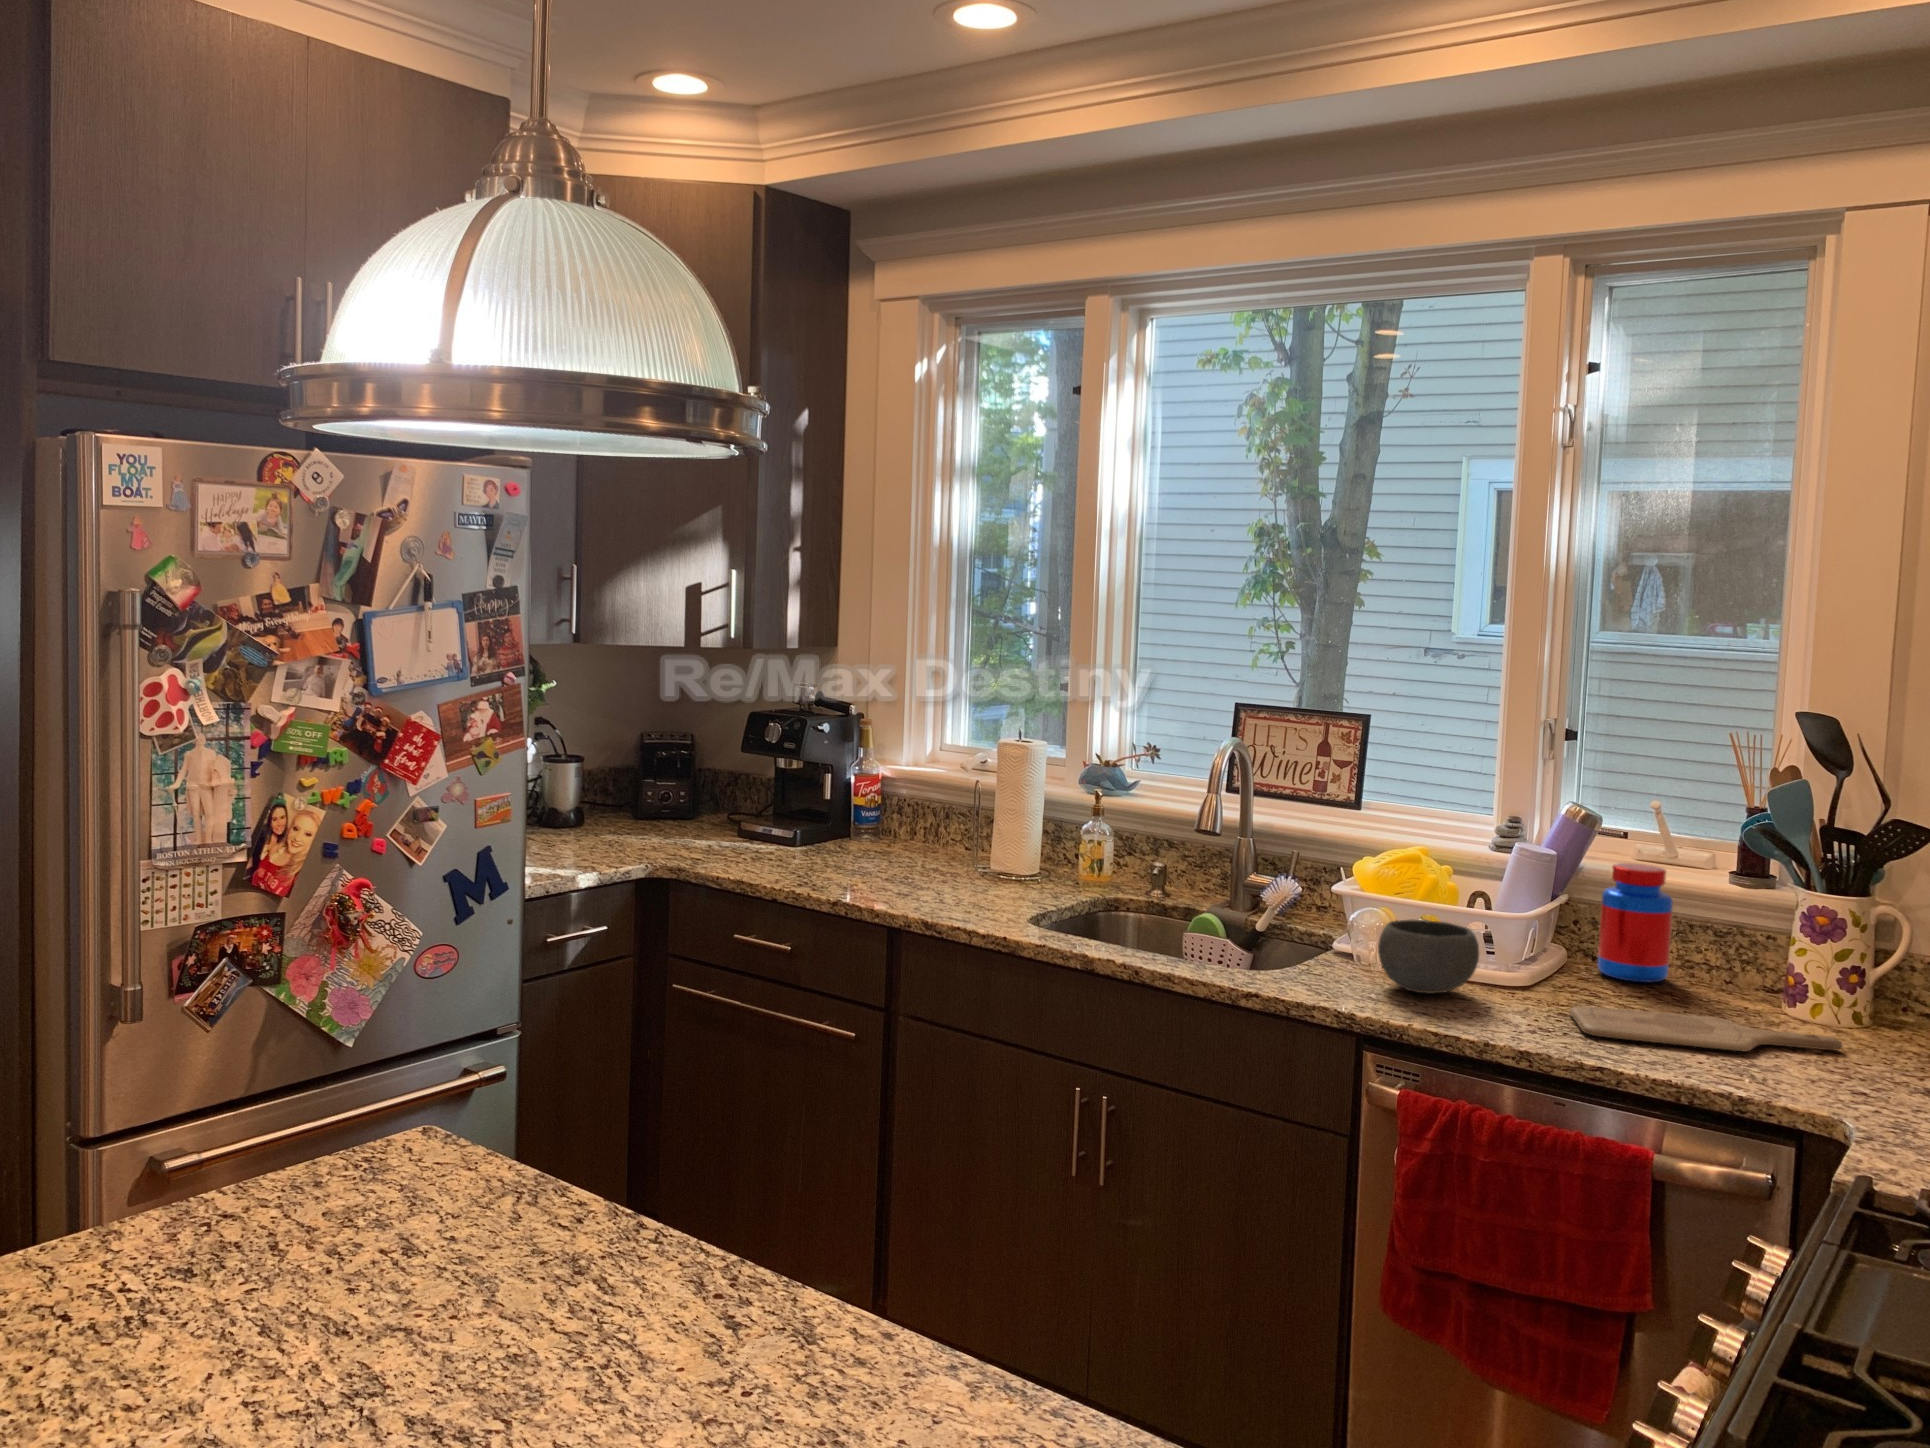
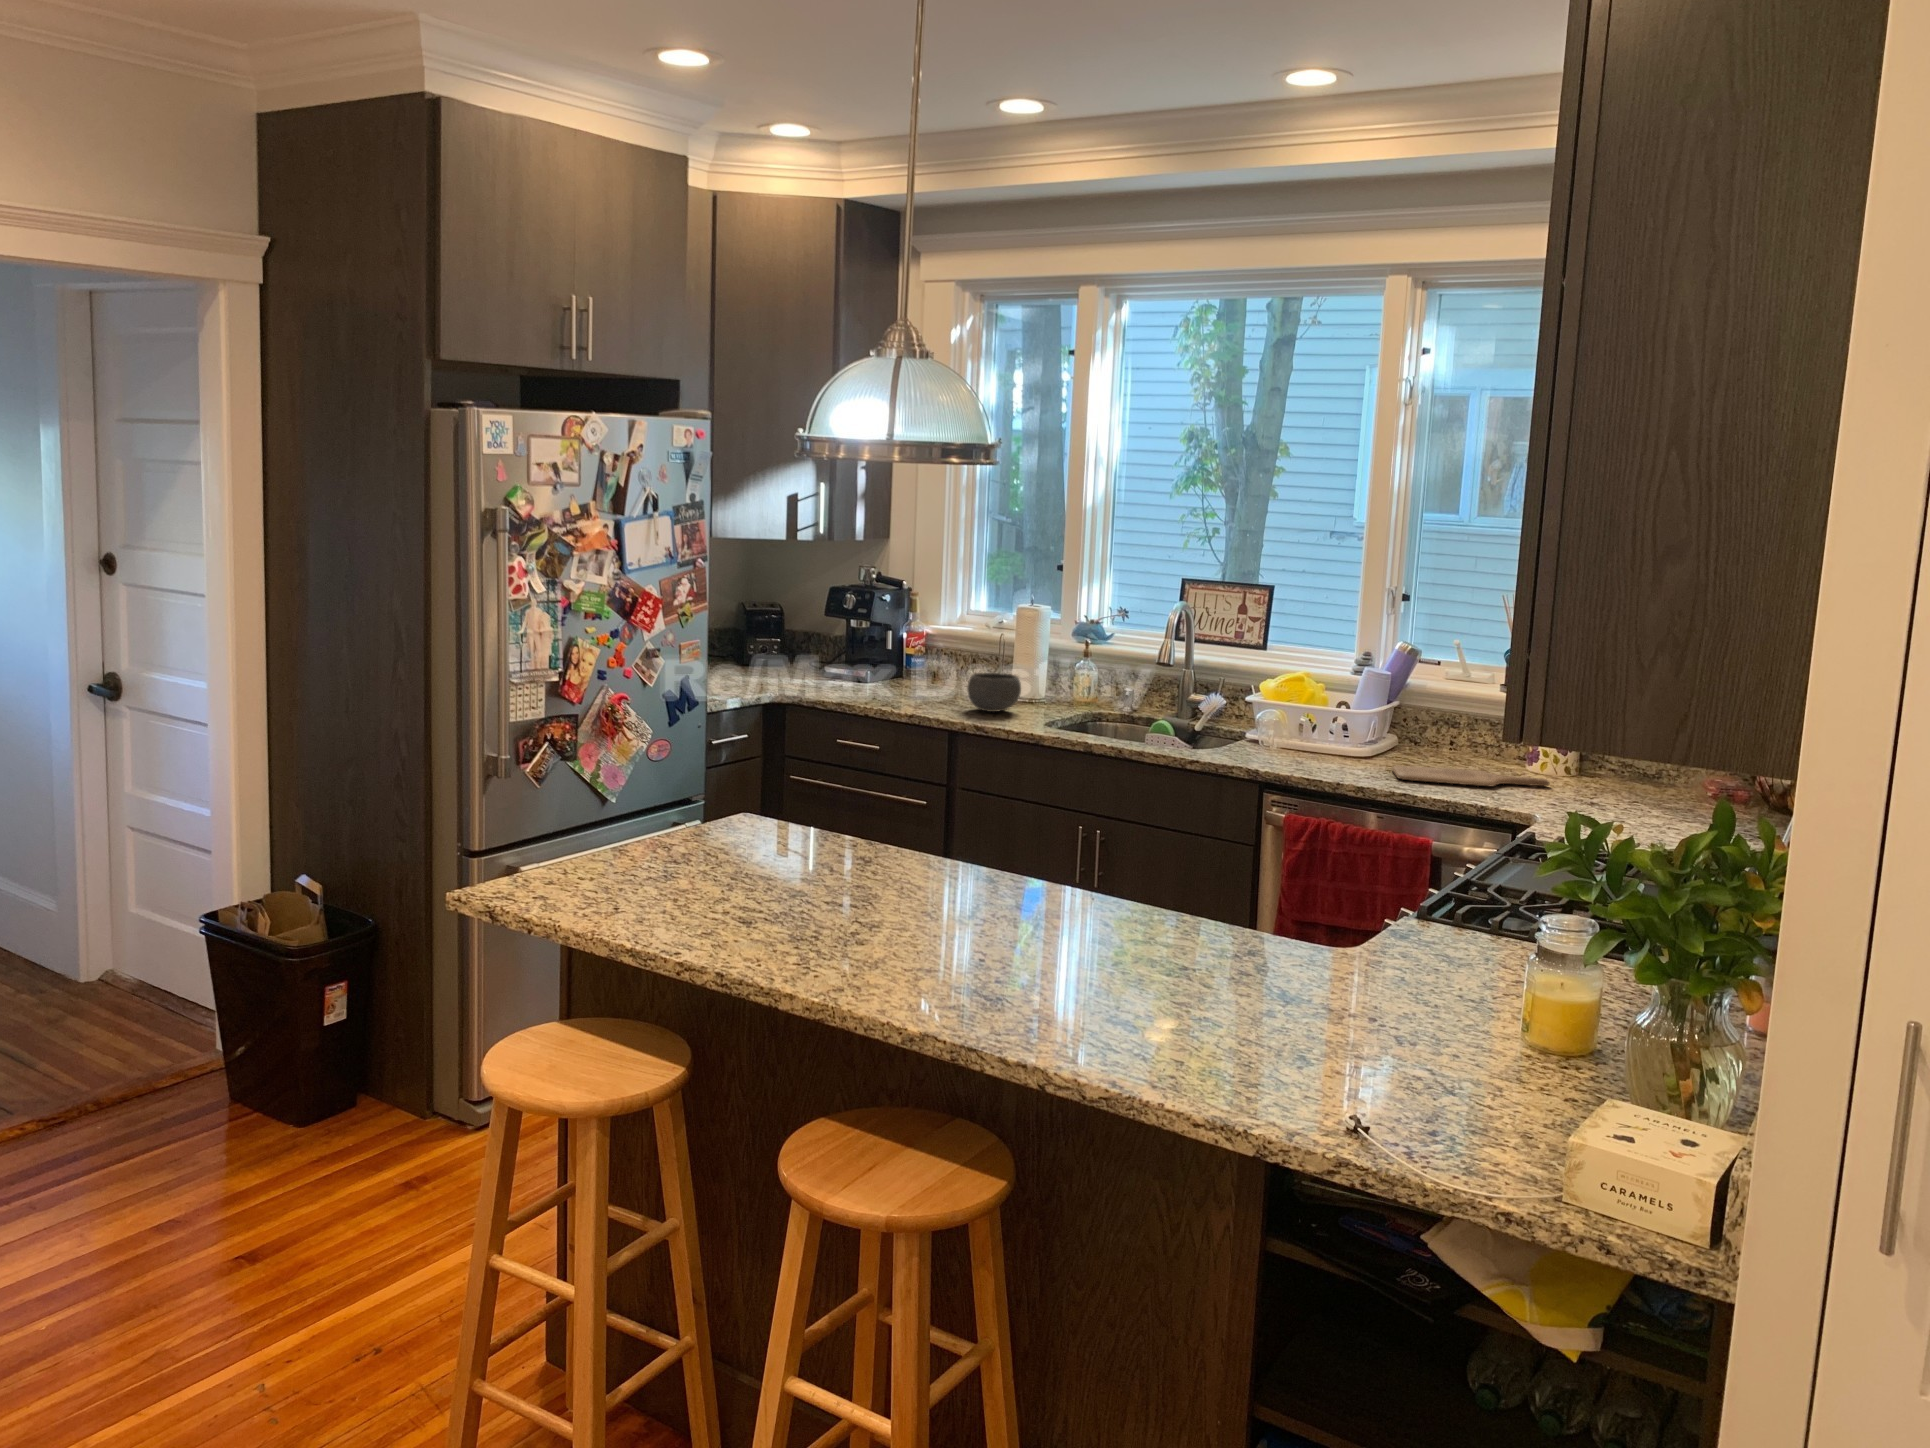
jar: present [1598,863,1673,983] -> none [1415,681,1463,756]
bowl: present [1378,919,1479,993] -> present [967,673,1021,712]

